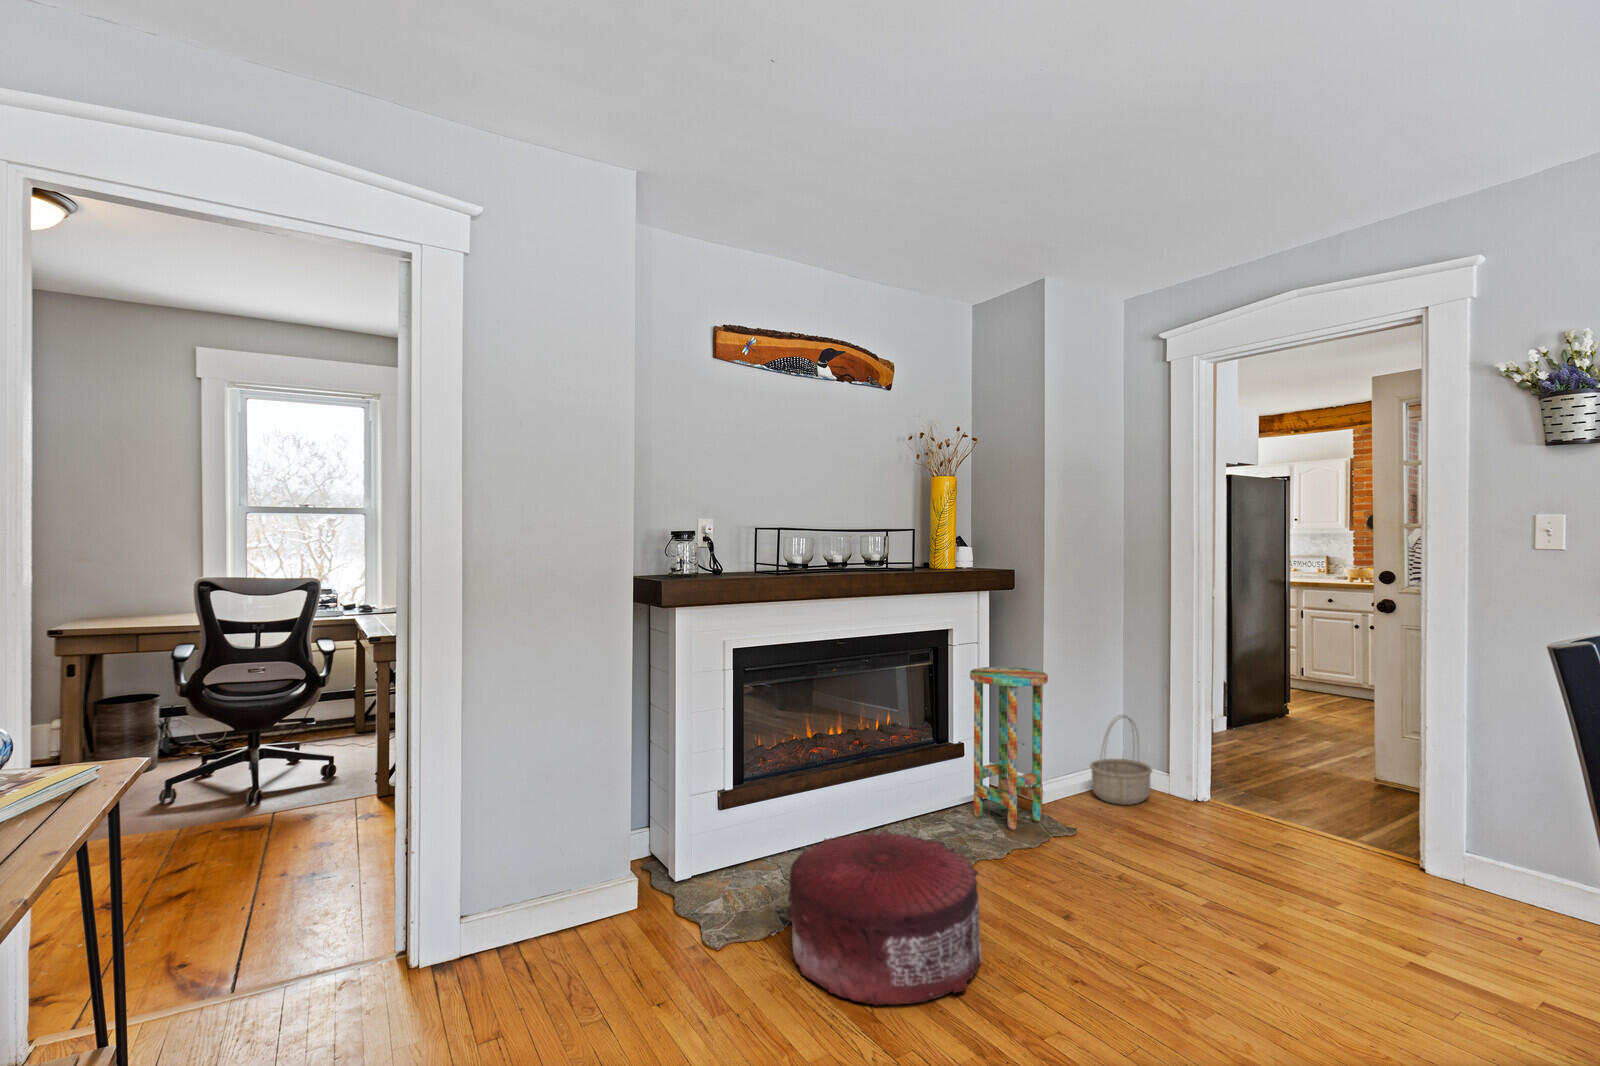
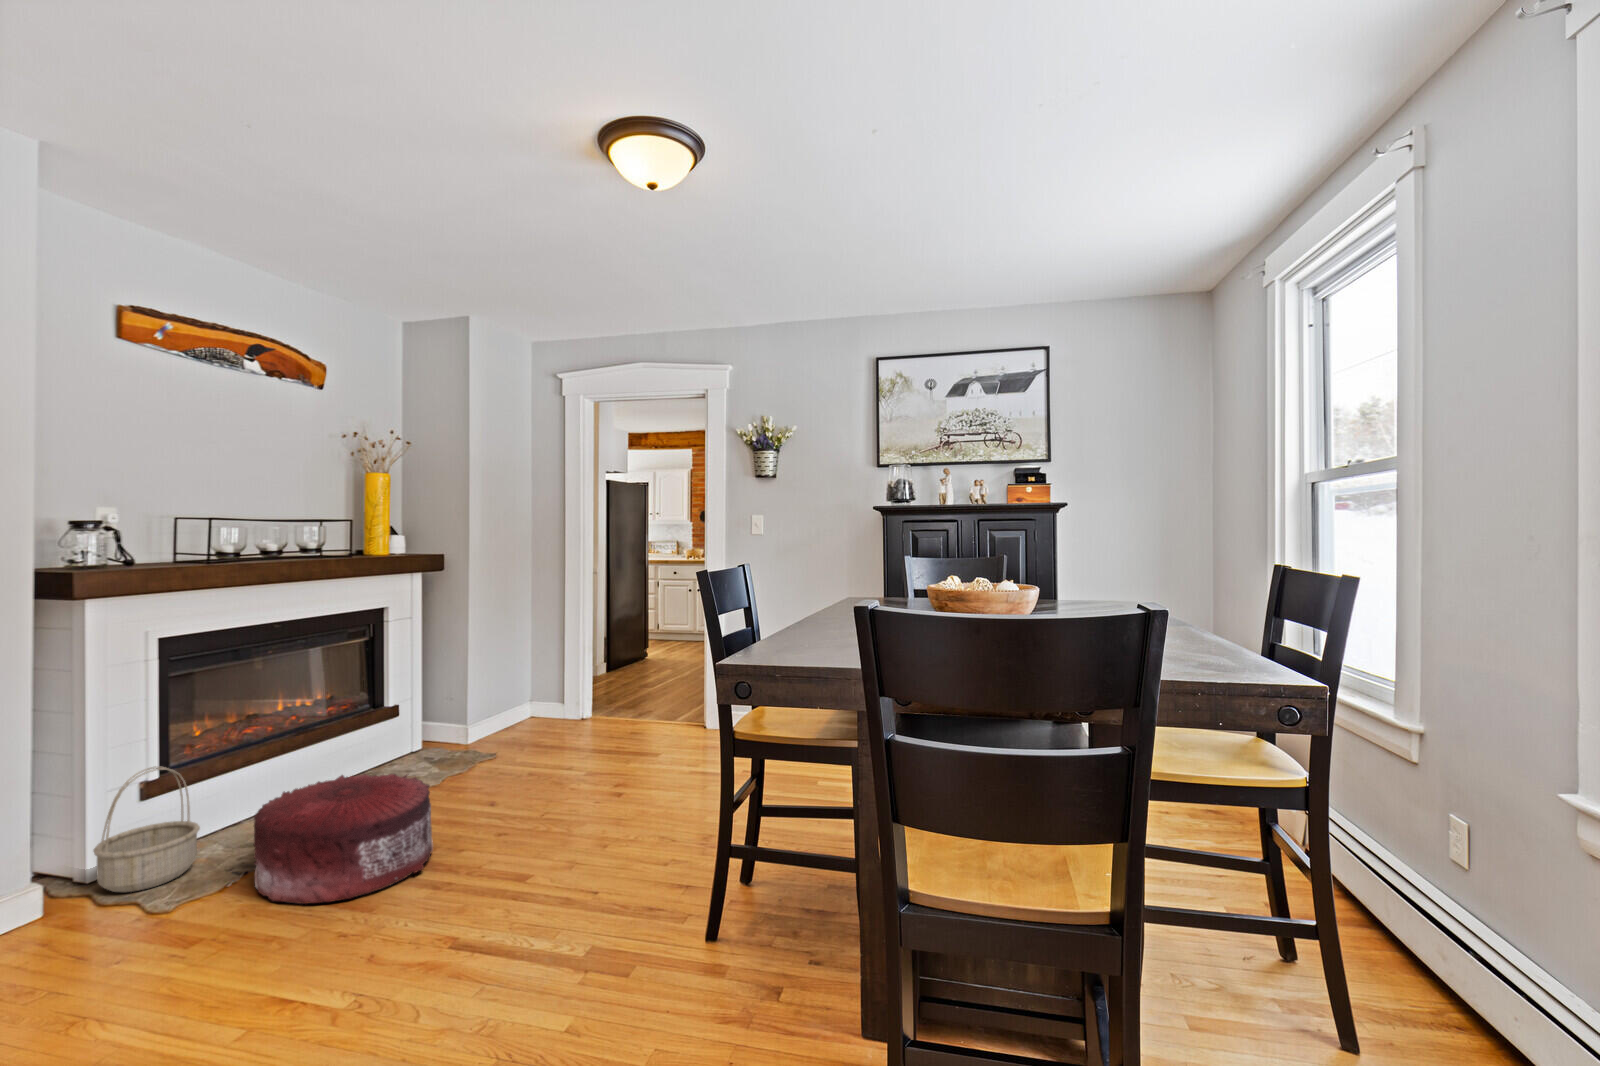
side table: present [970,667,1048,830] -> none [406,636,474,767]
basket: present [1090,715,1152,805] -> present [94,766,200,892]

